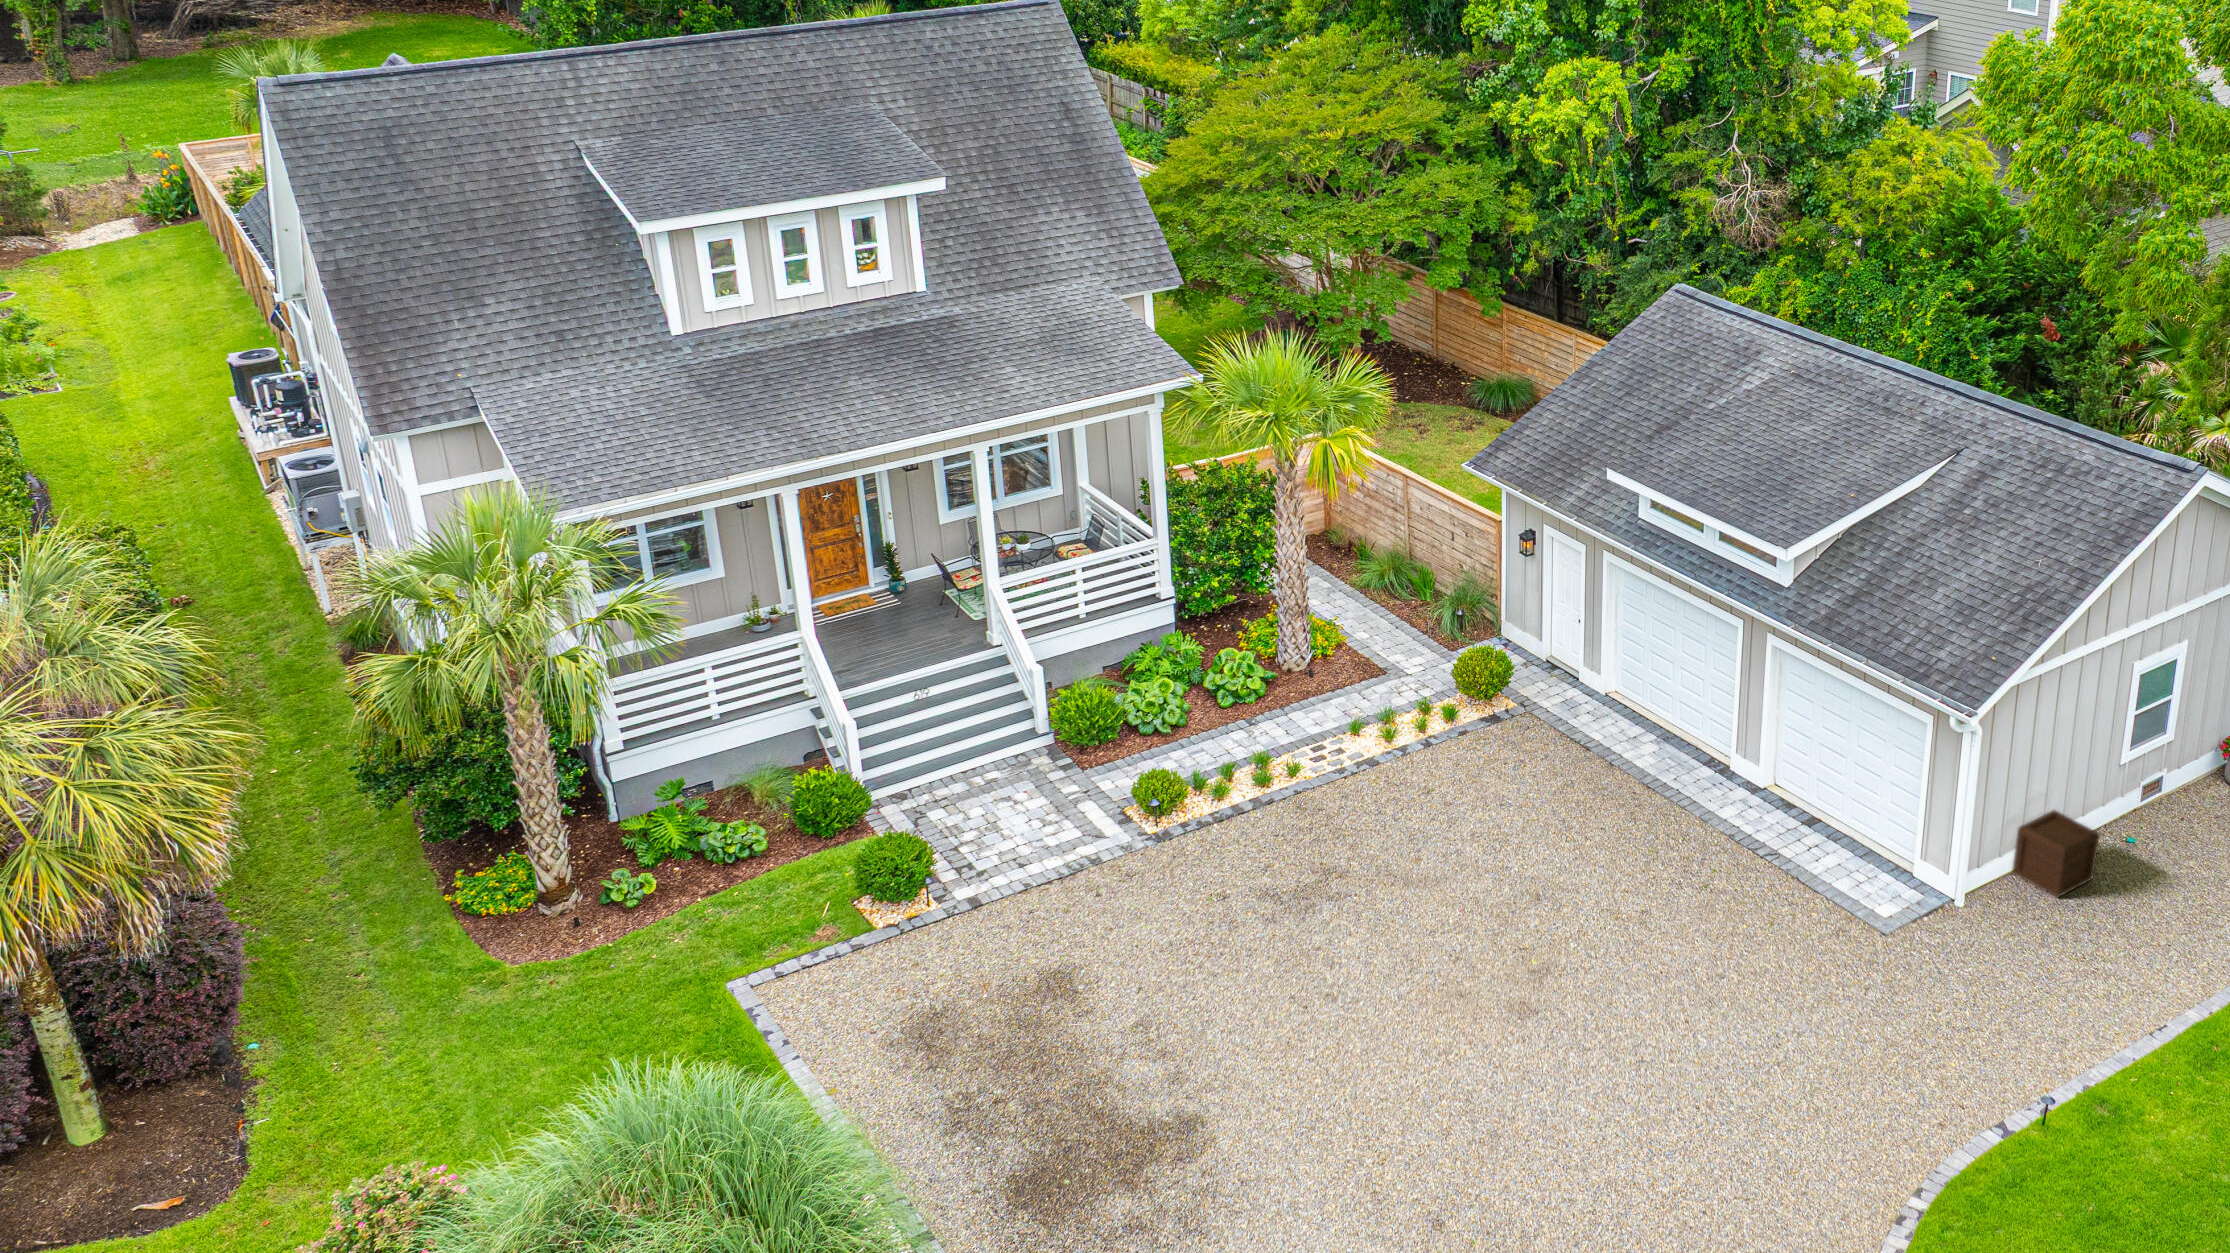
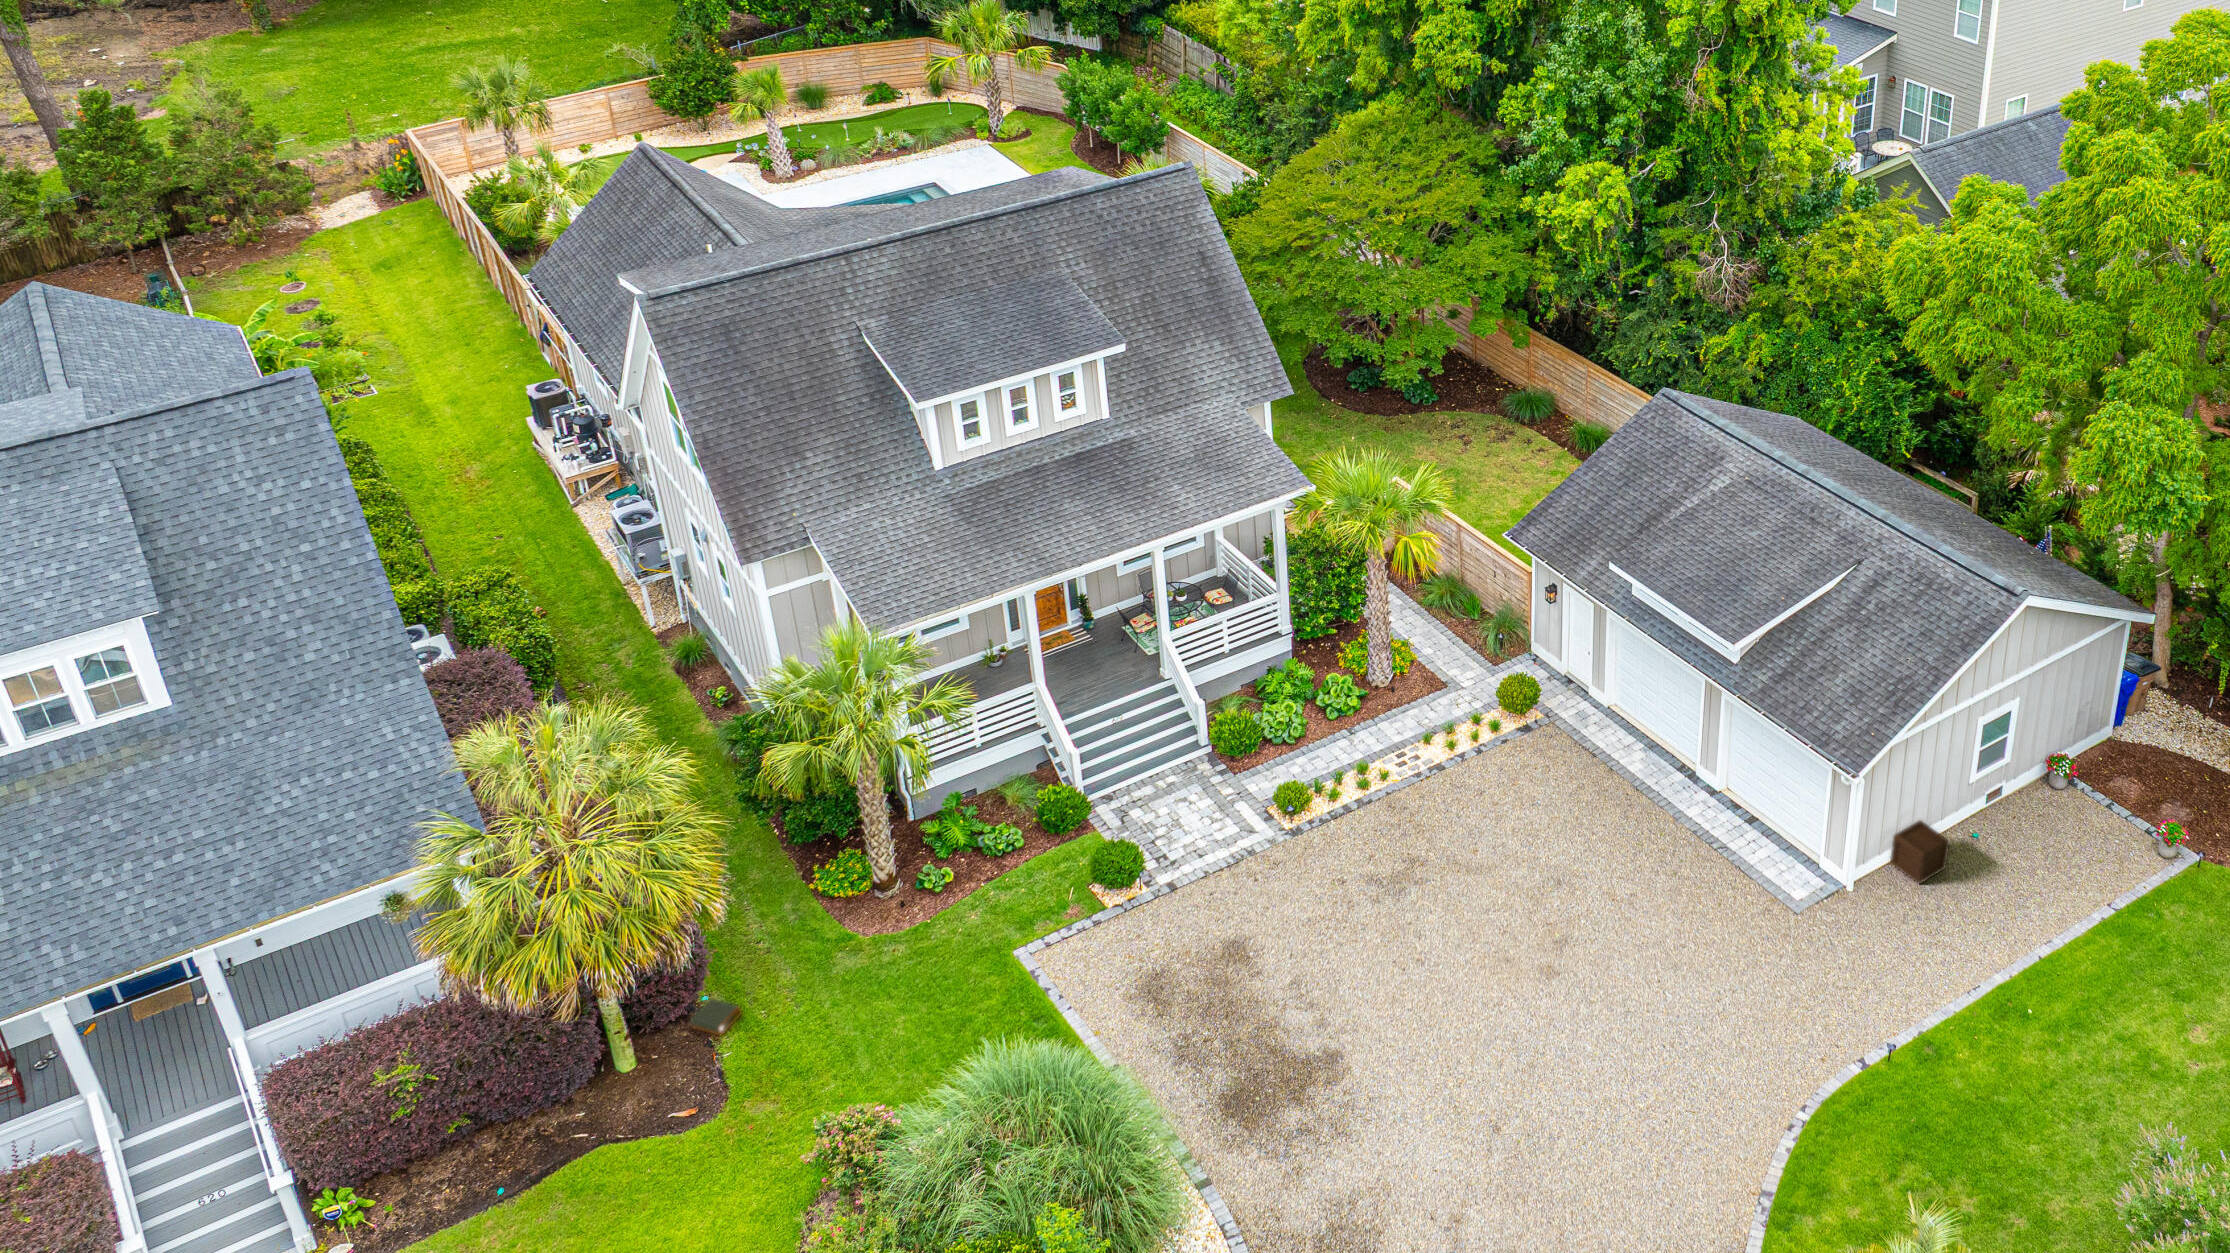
storage box: none [196,1033,283,1086] -> present [691,999,741,1036]

